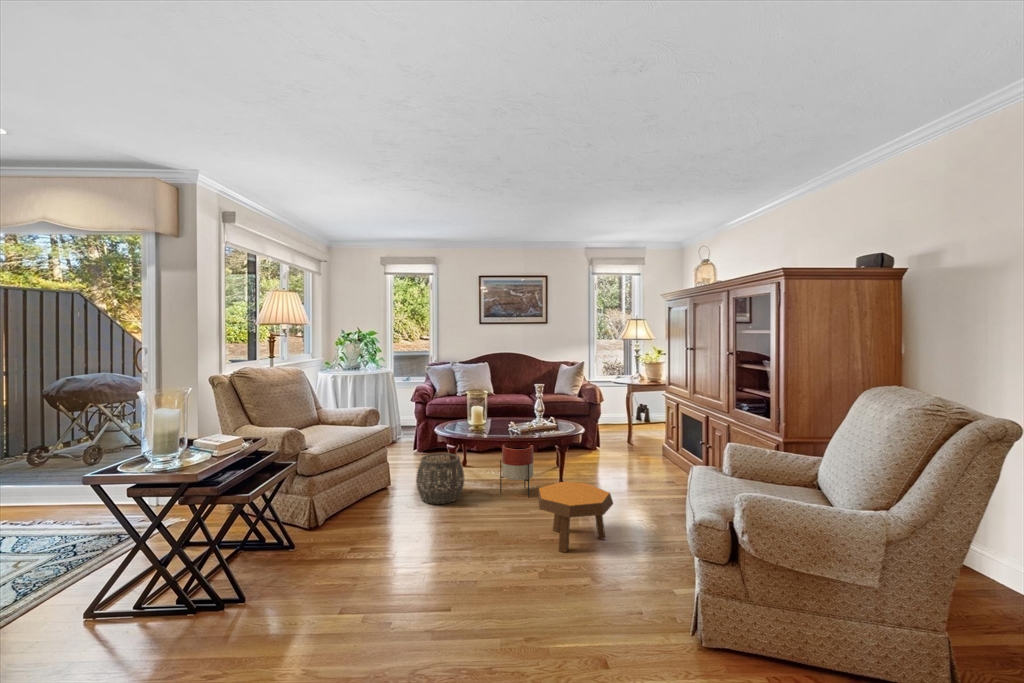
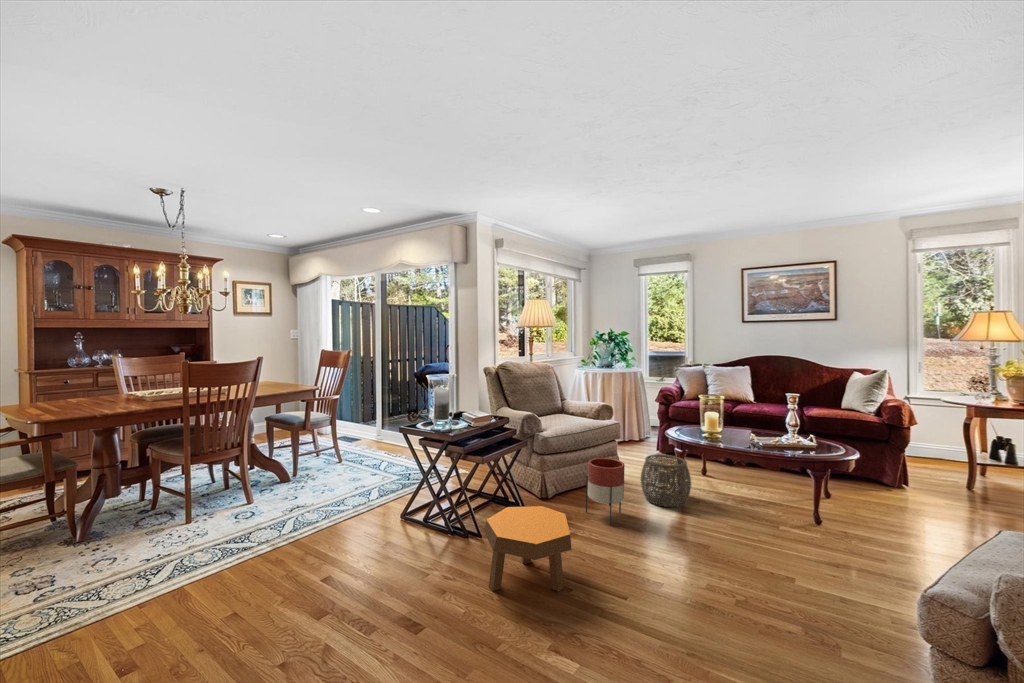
planter: present [500,443,533,497] -> present [586,458,625,525]
footstool: present [538,482,613,553] -> present [484,506,571,592]

